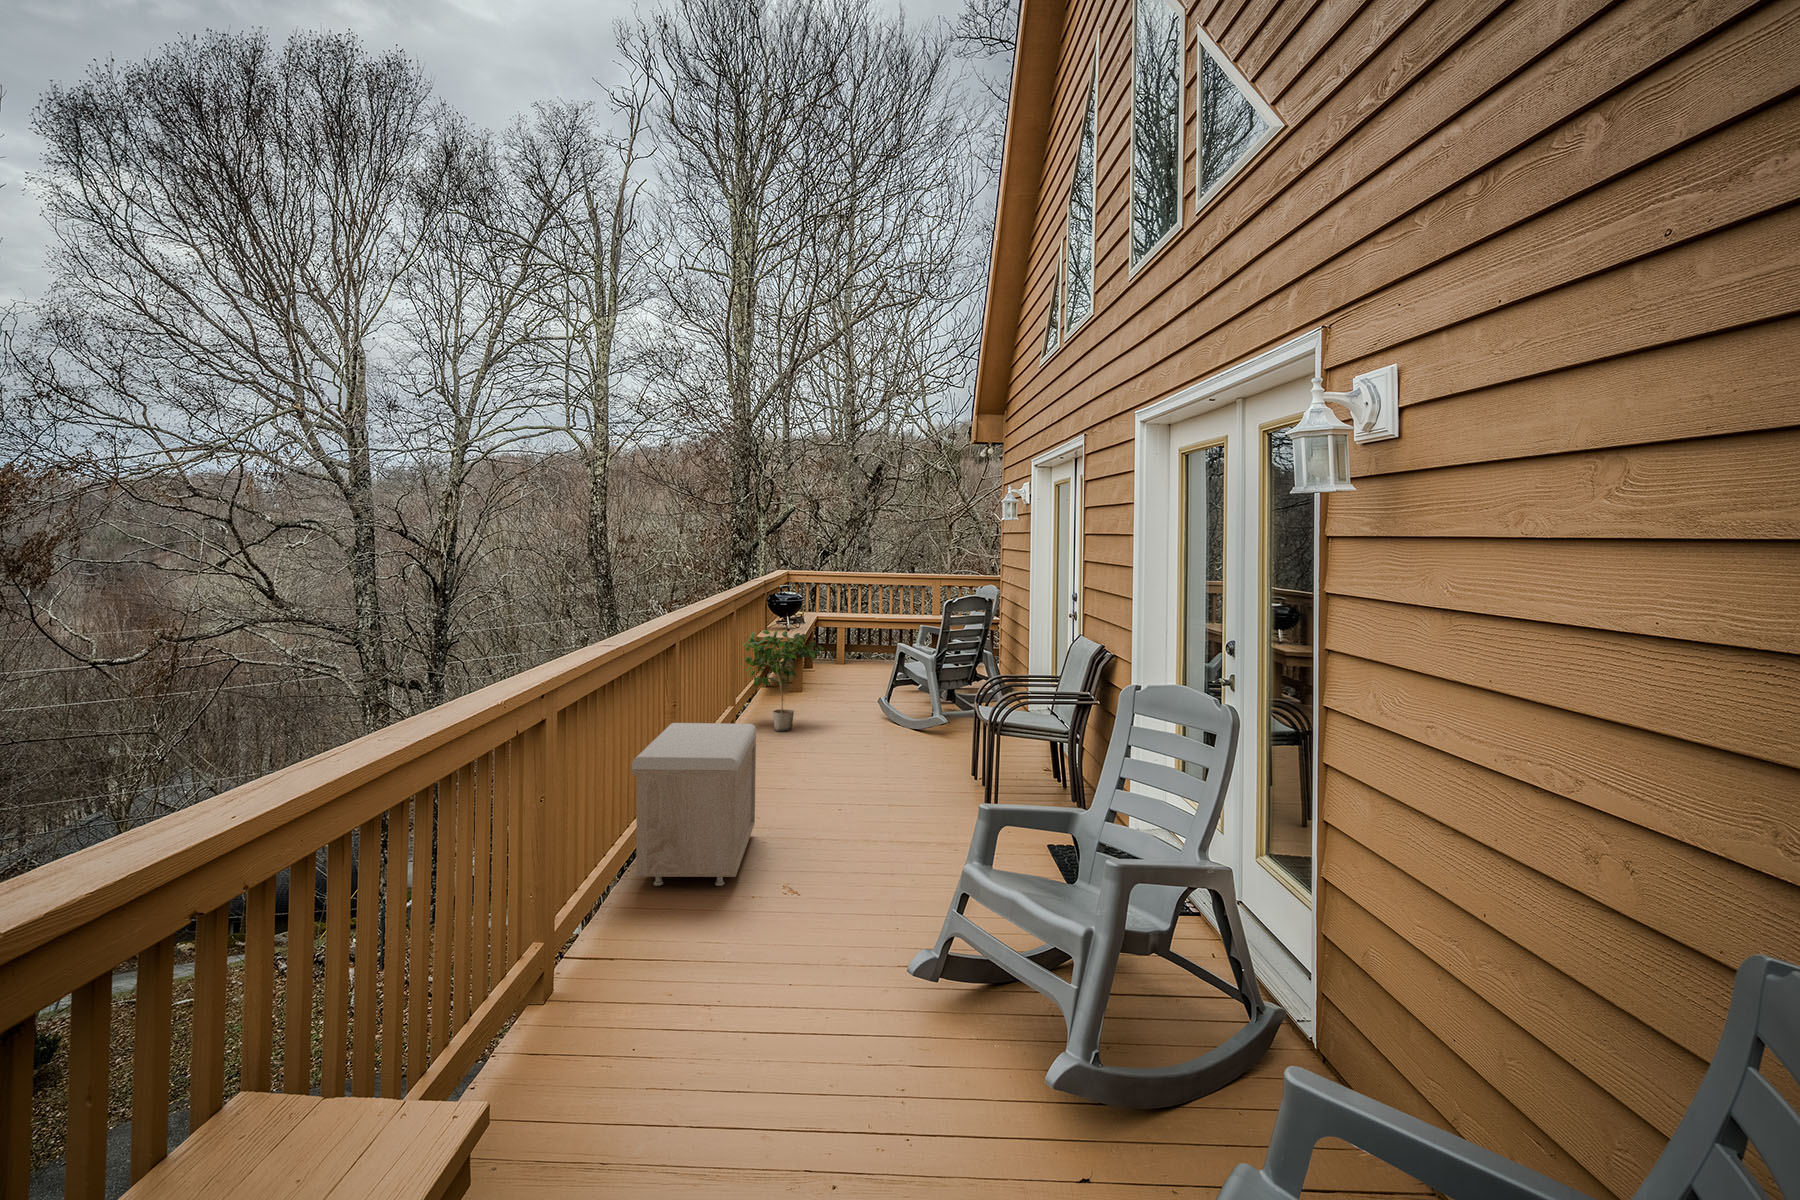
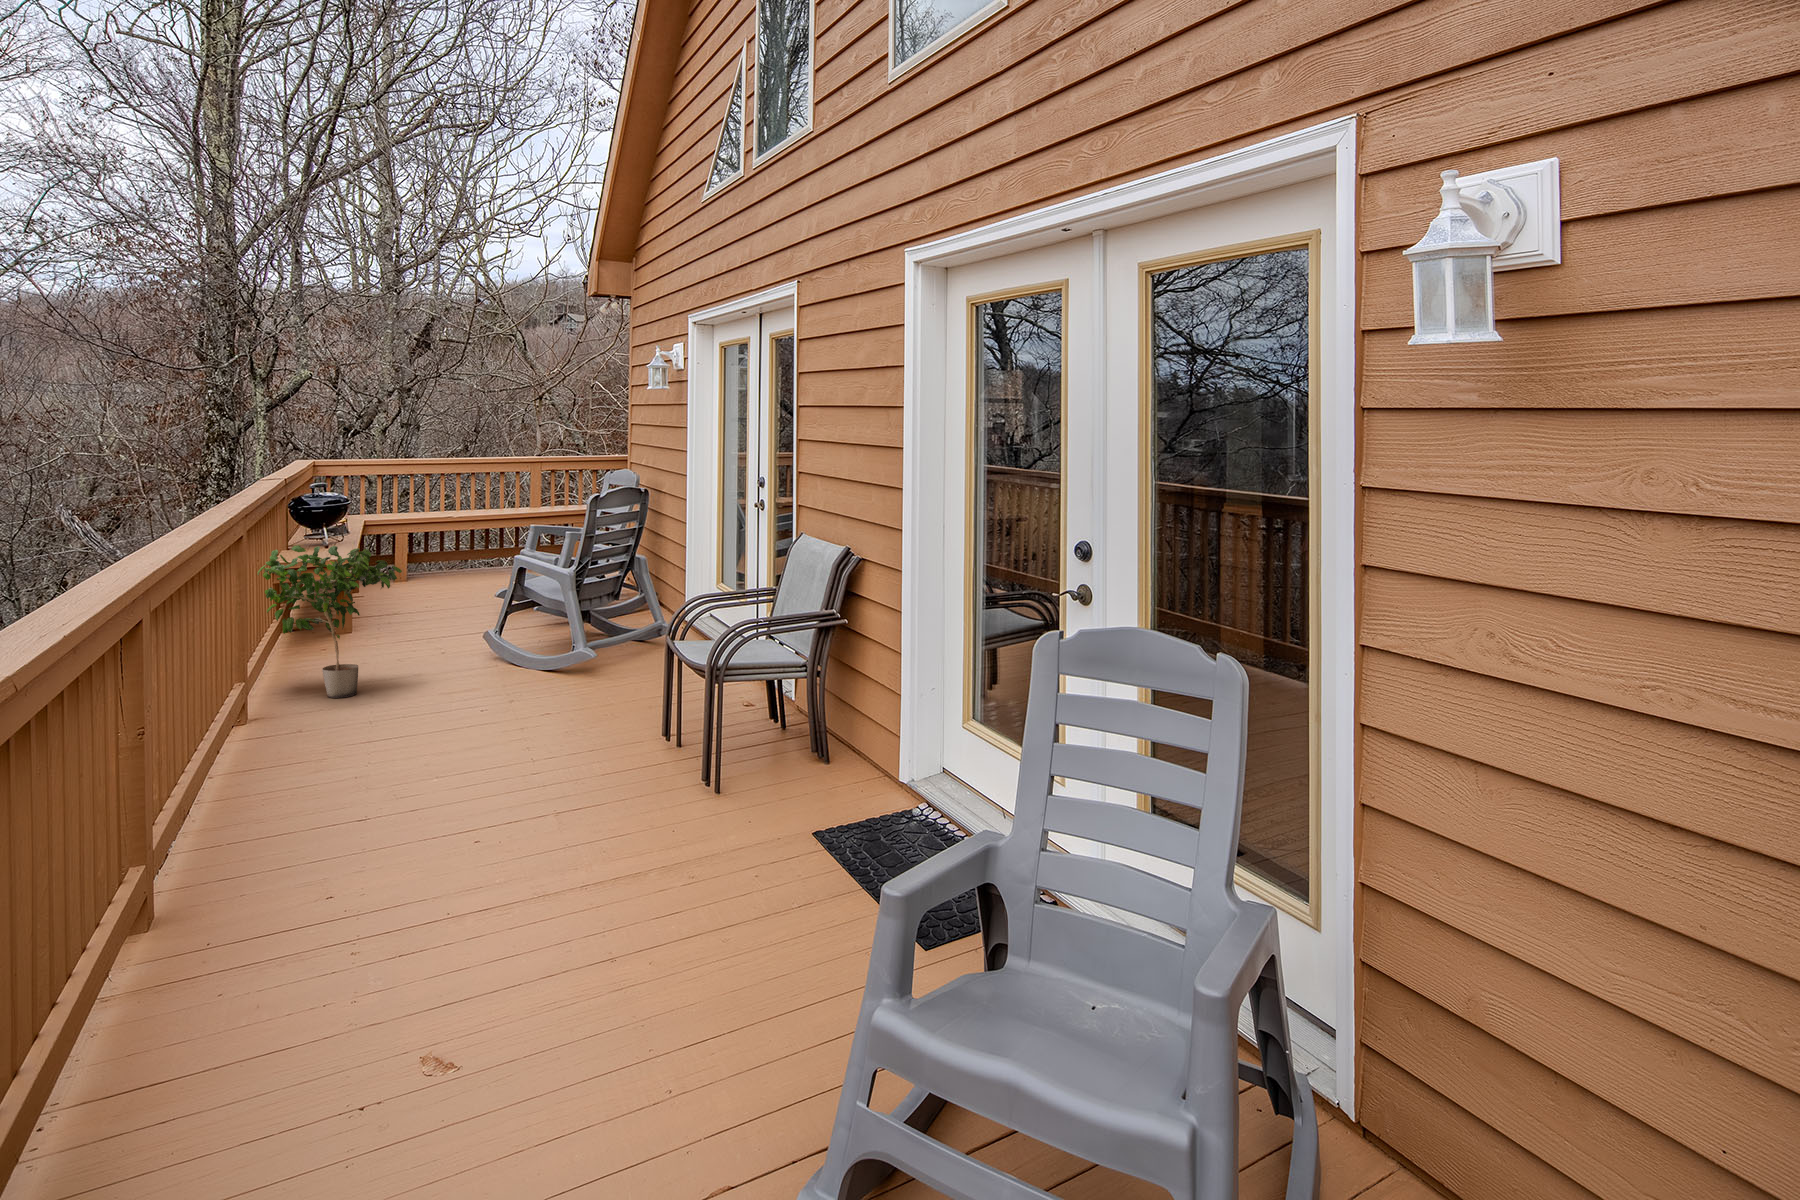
storage bench: present [632,723,756,886] -> none [39,712,335,1069]

